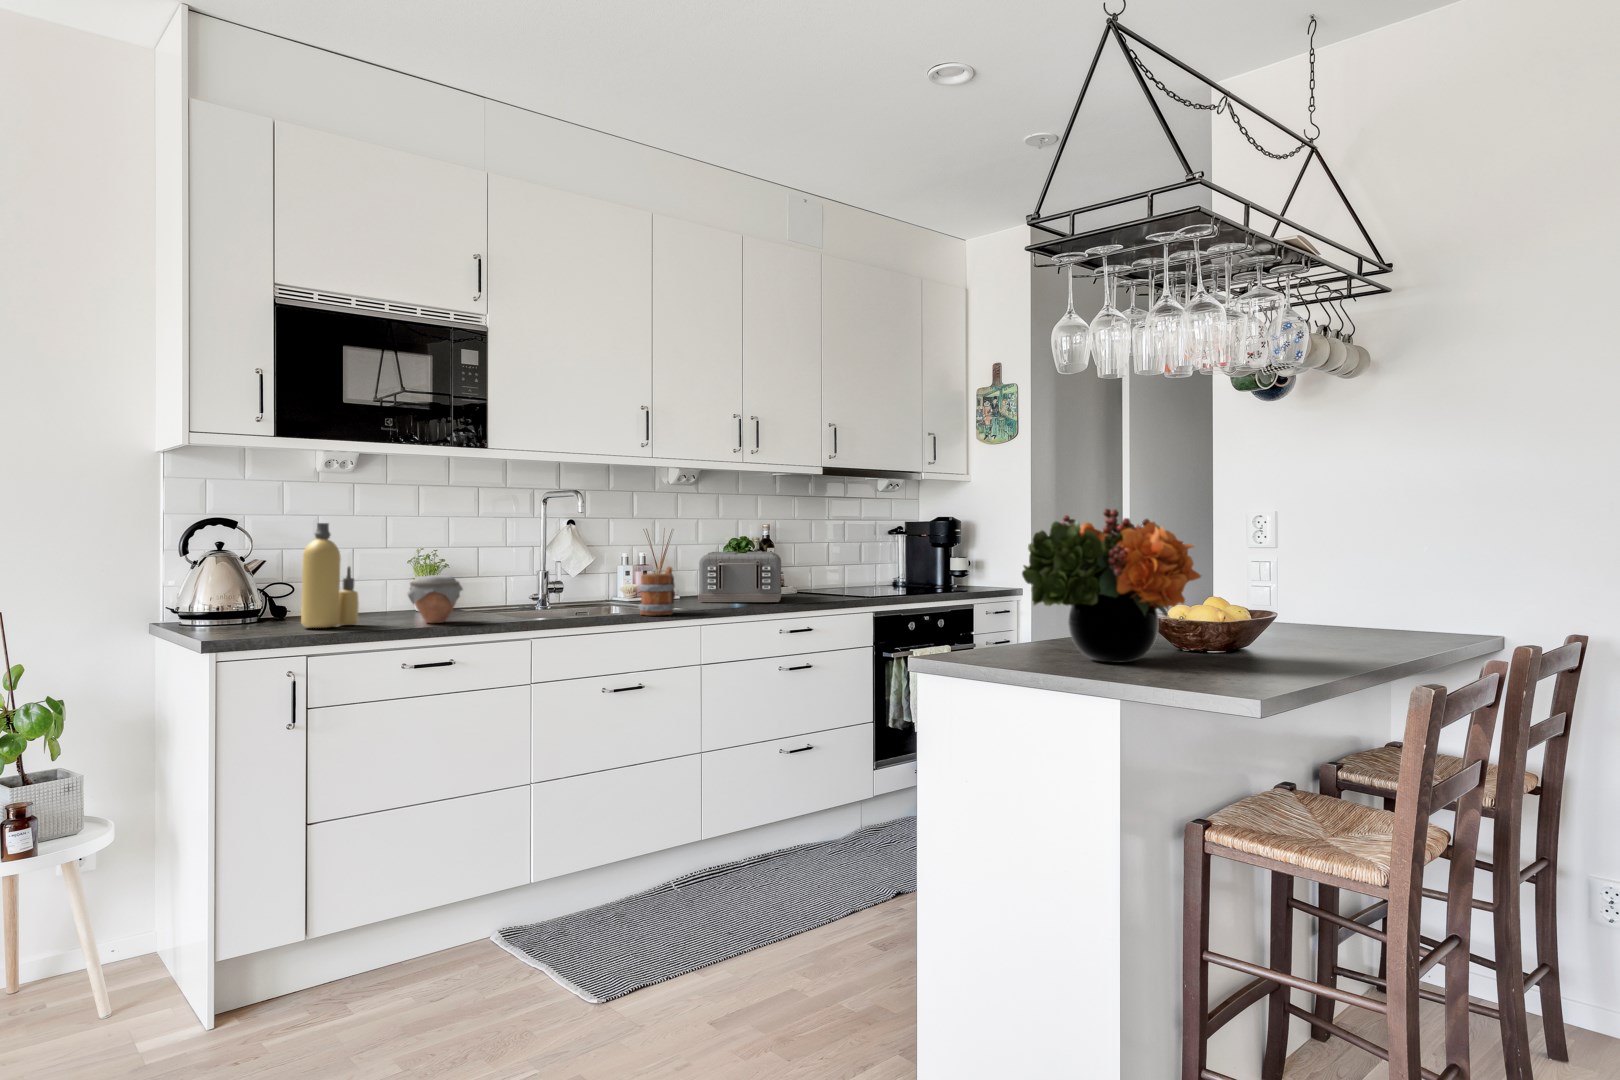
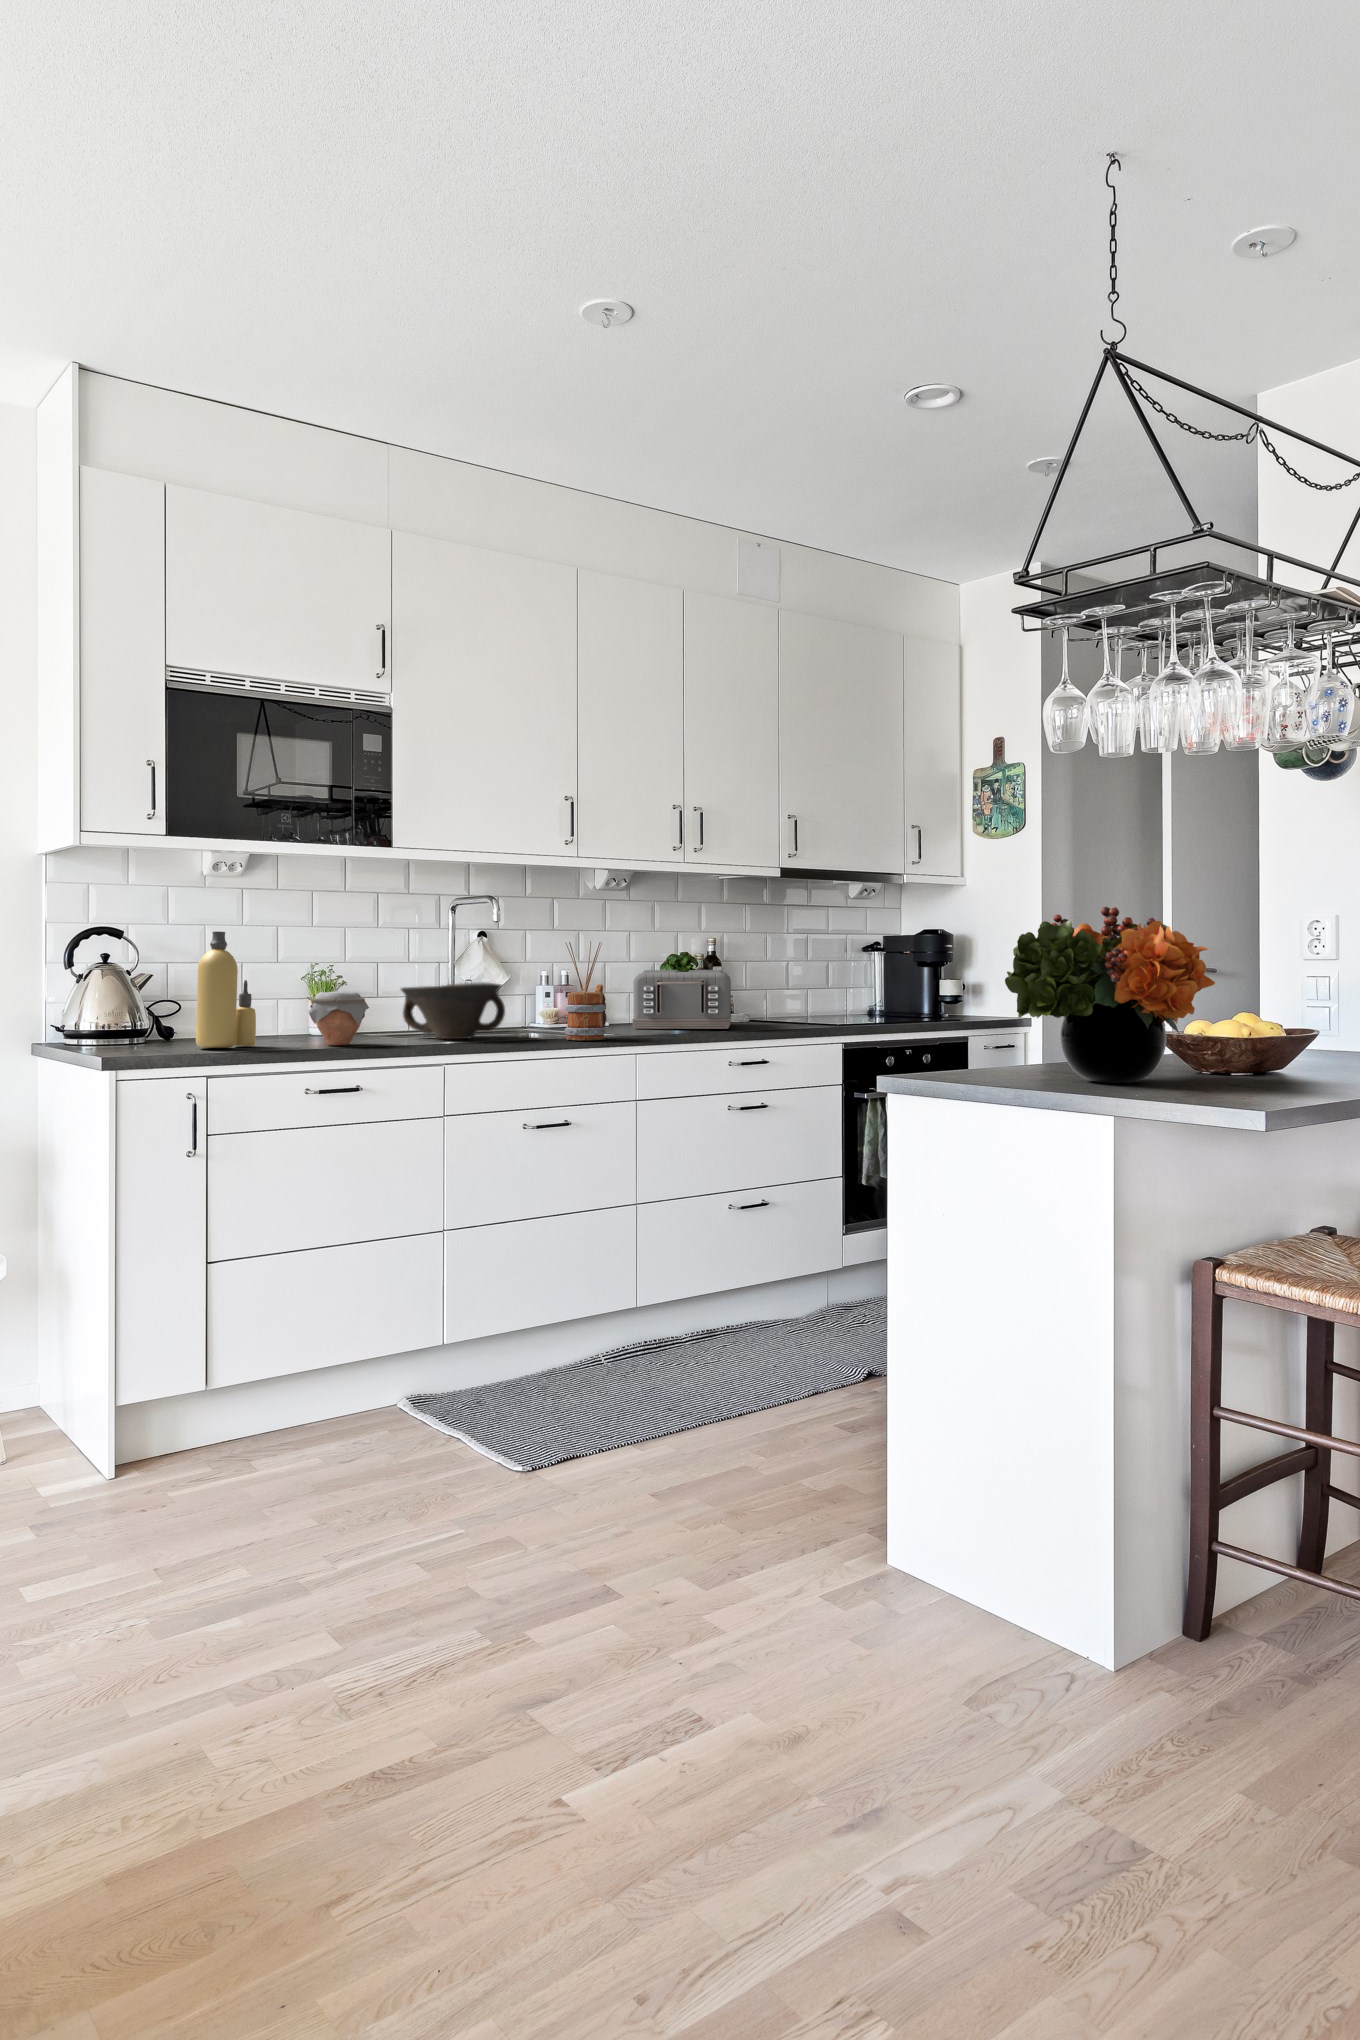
bowl: none [493,565,587,615] -> present [401,982,505,1039]

